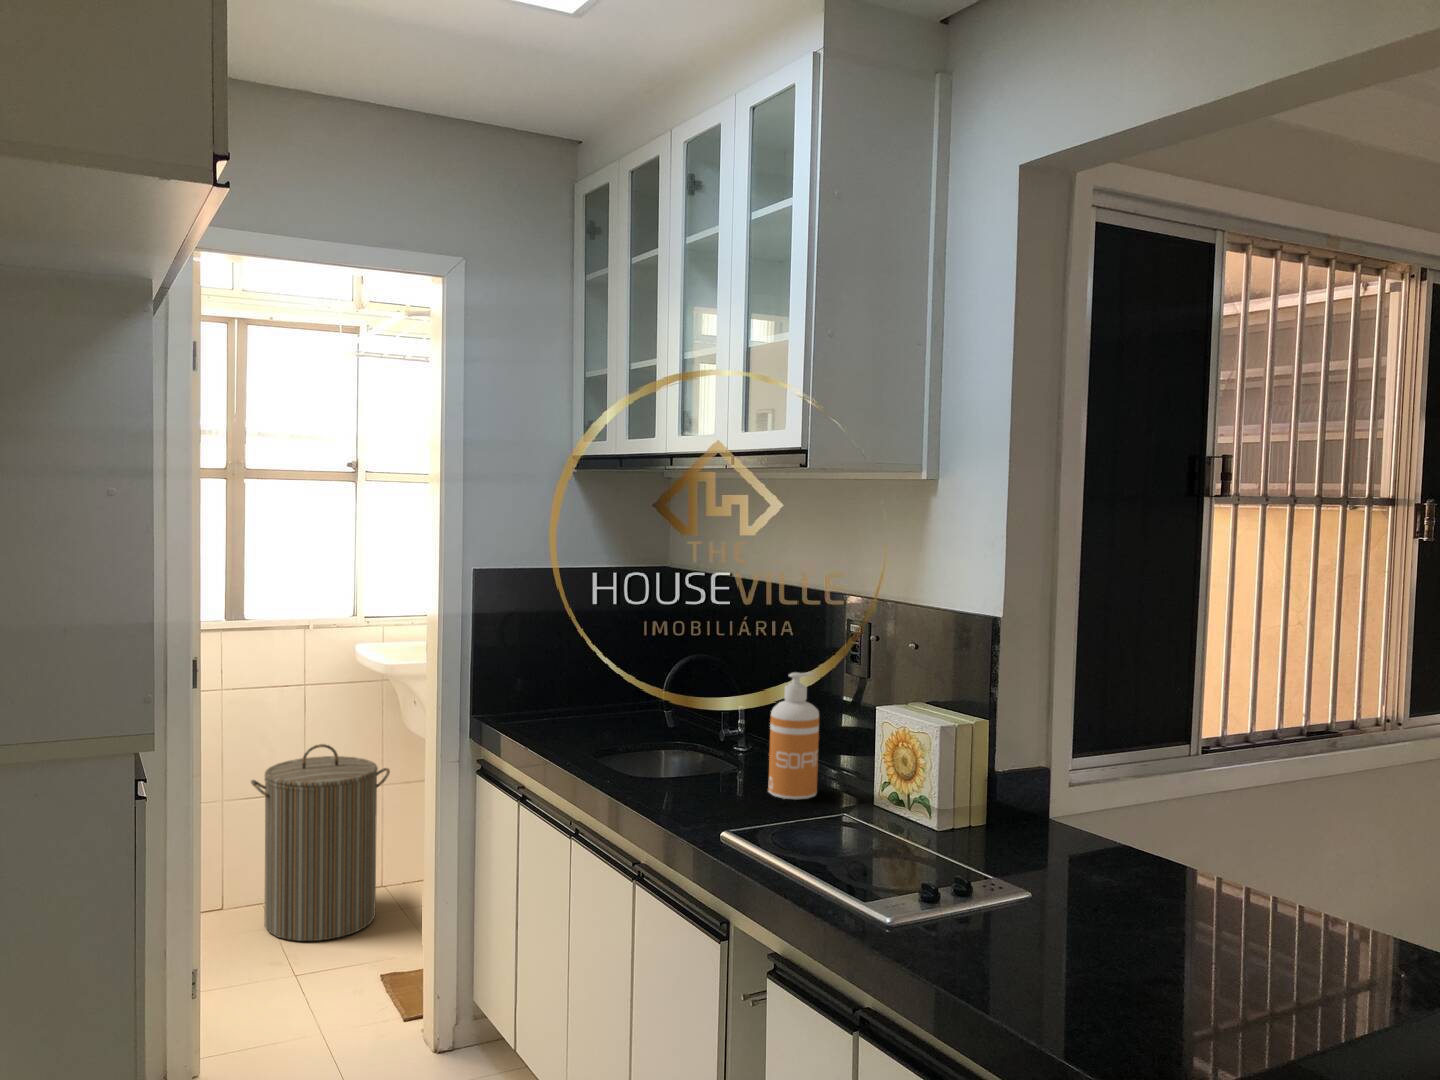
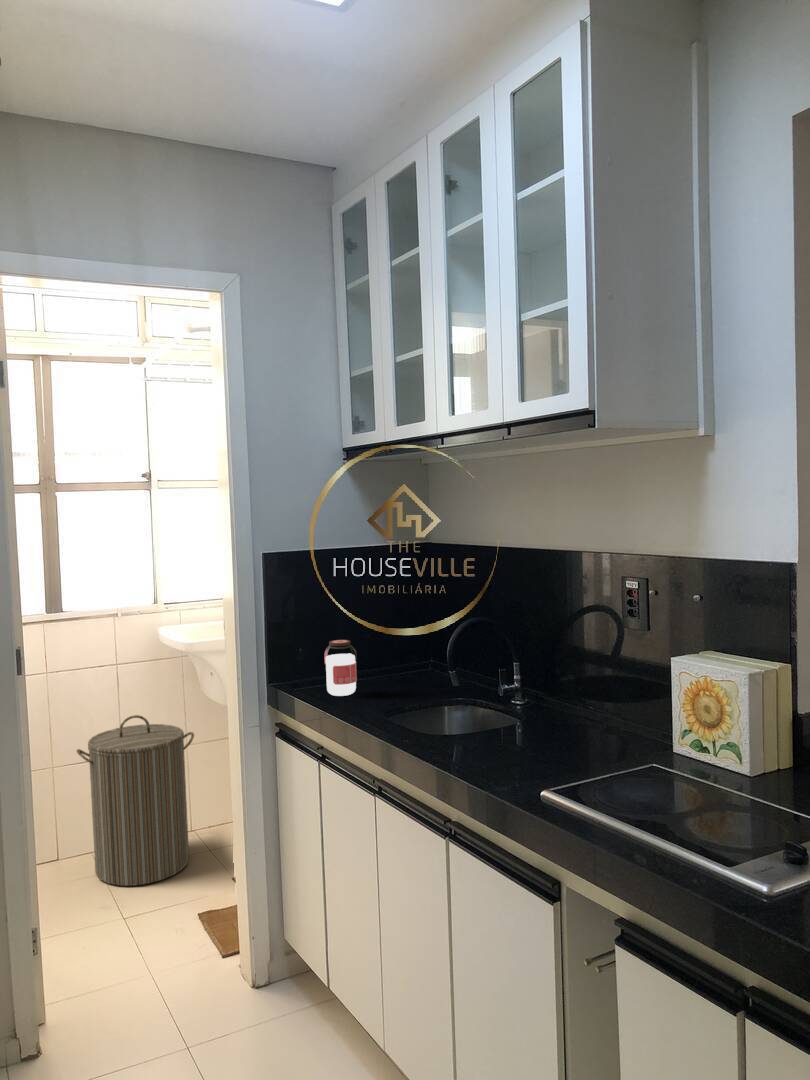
jar: none [534,669,570,732] -> present [324,640,357,696]
soap dispenser: present [768,672,819,799] -> none [563,628,611,750]

